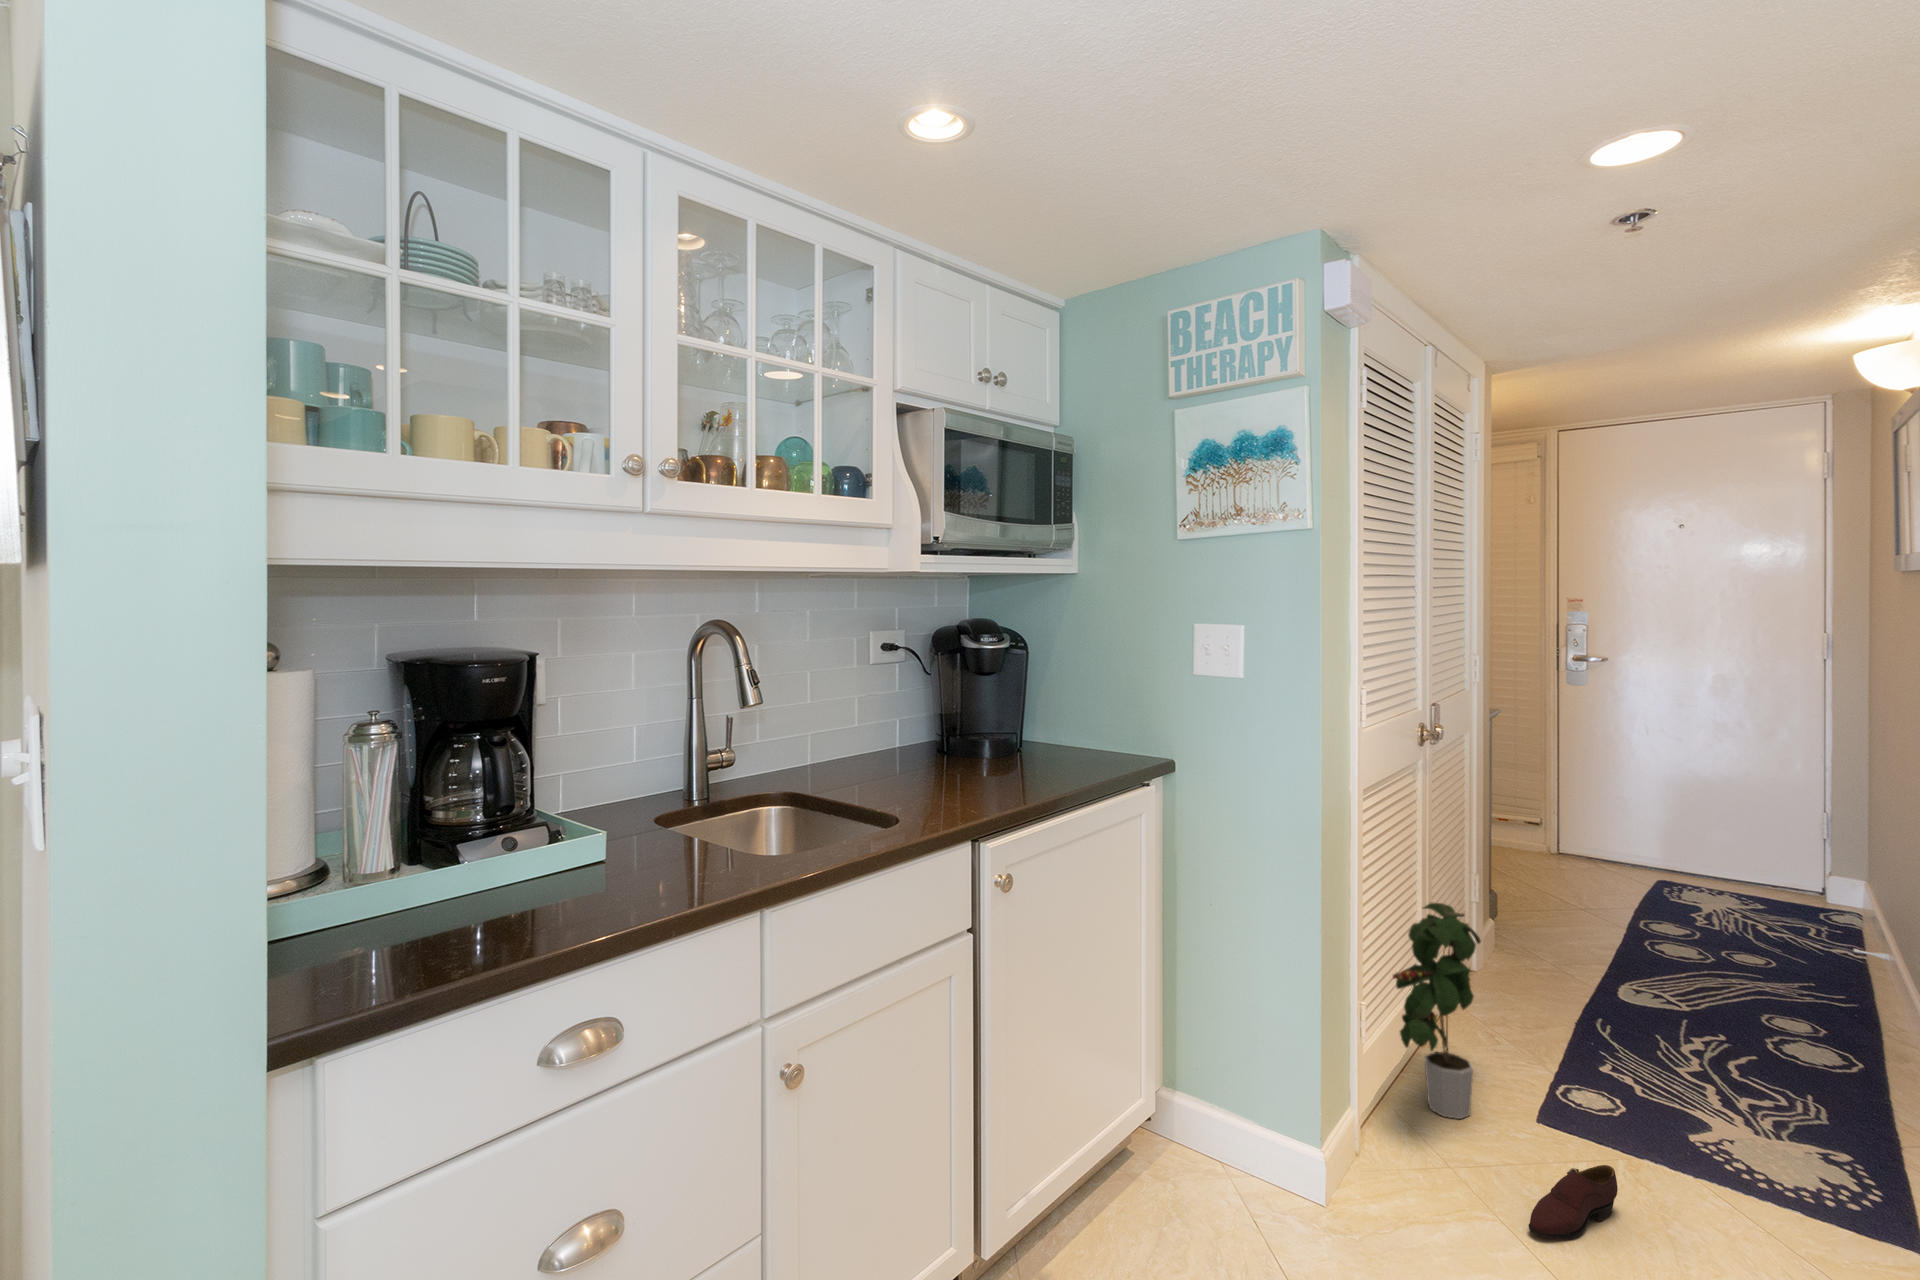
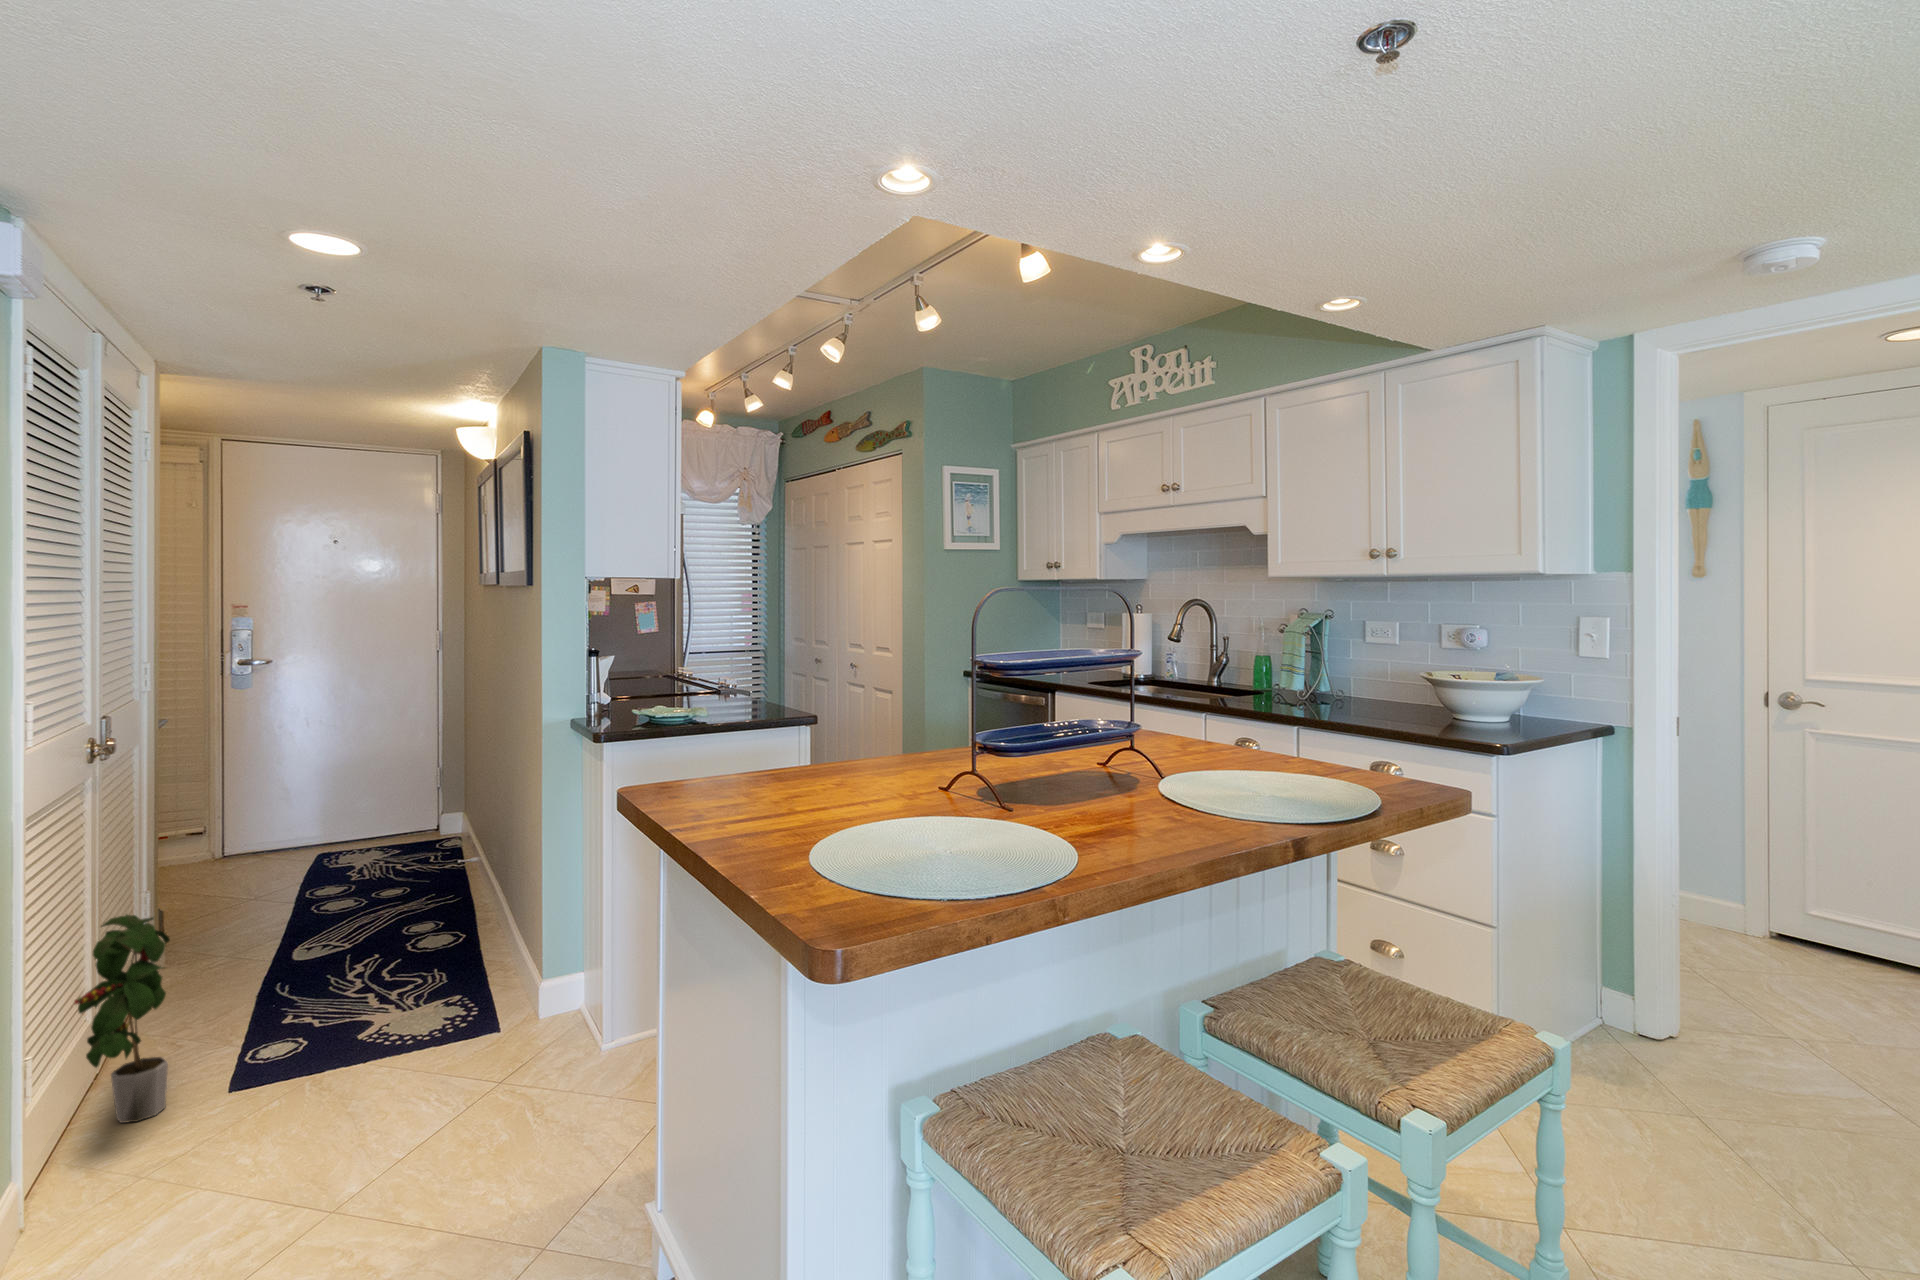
shoe: present [1528,1165,1618,1240] -> none [237,1079,310,1163]

